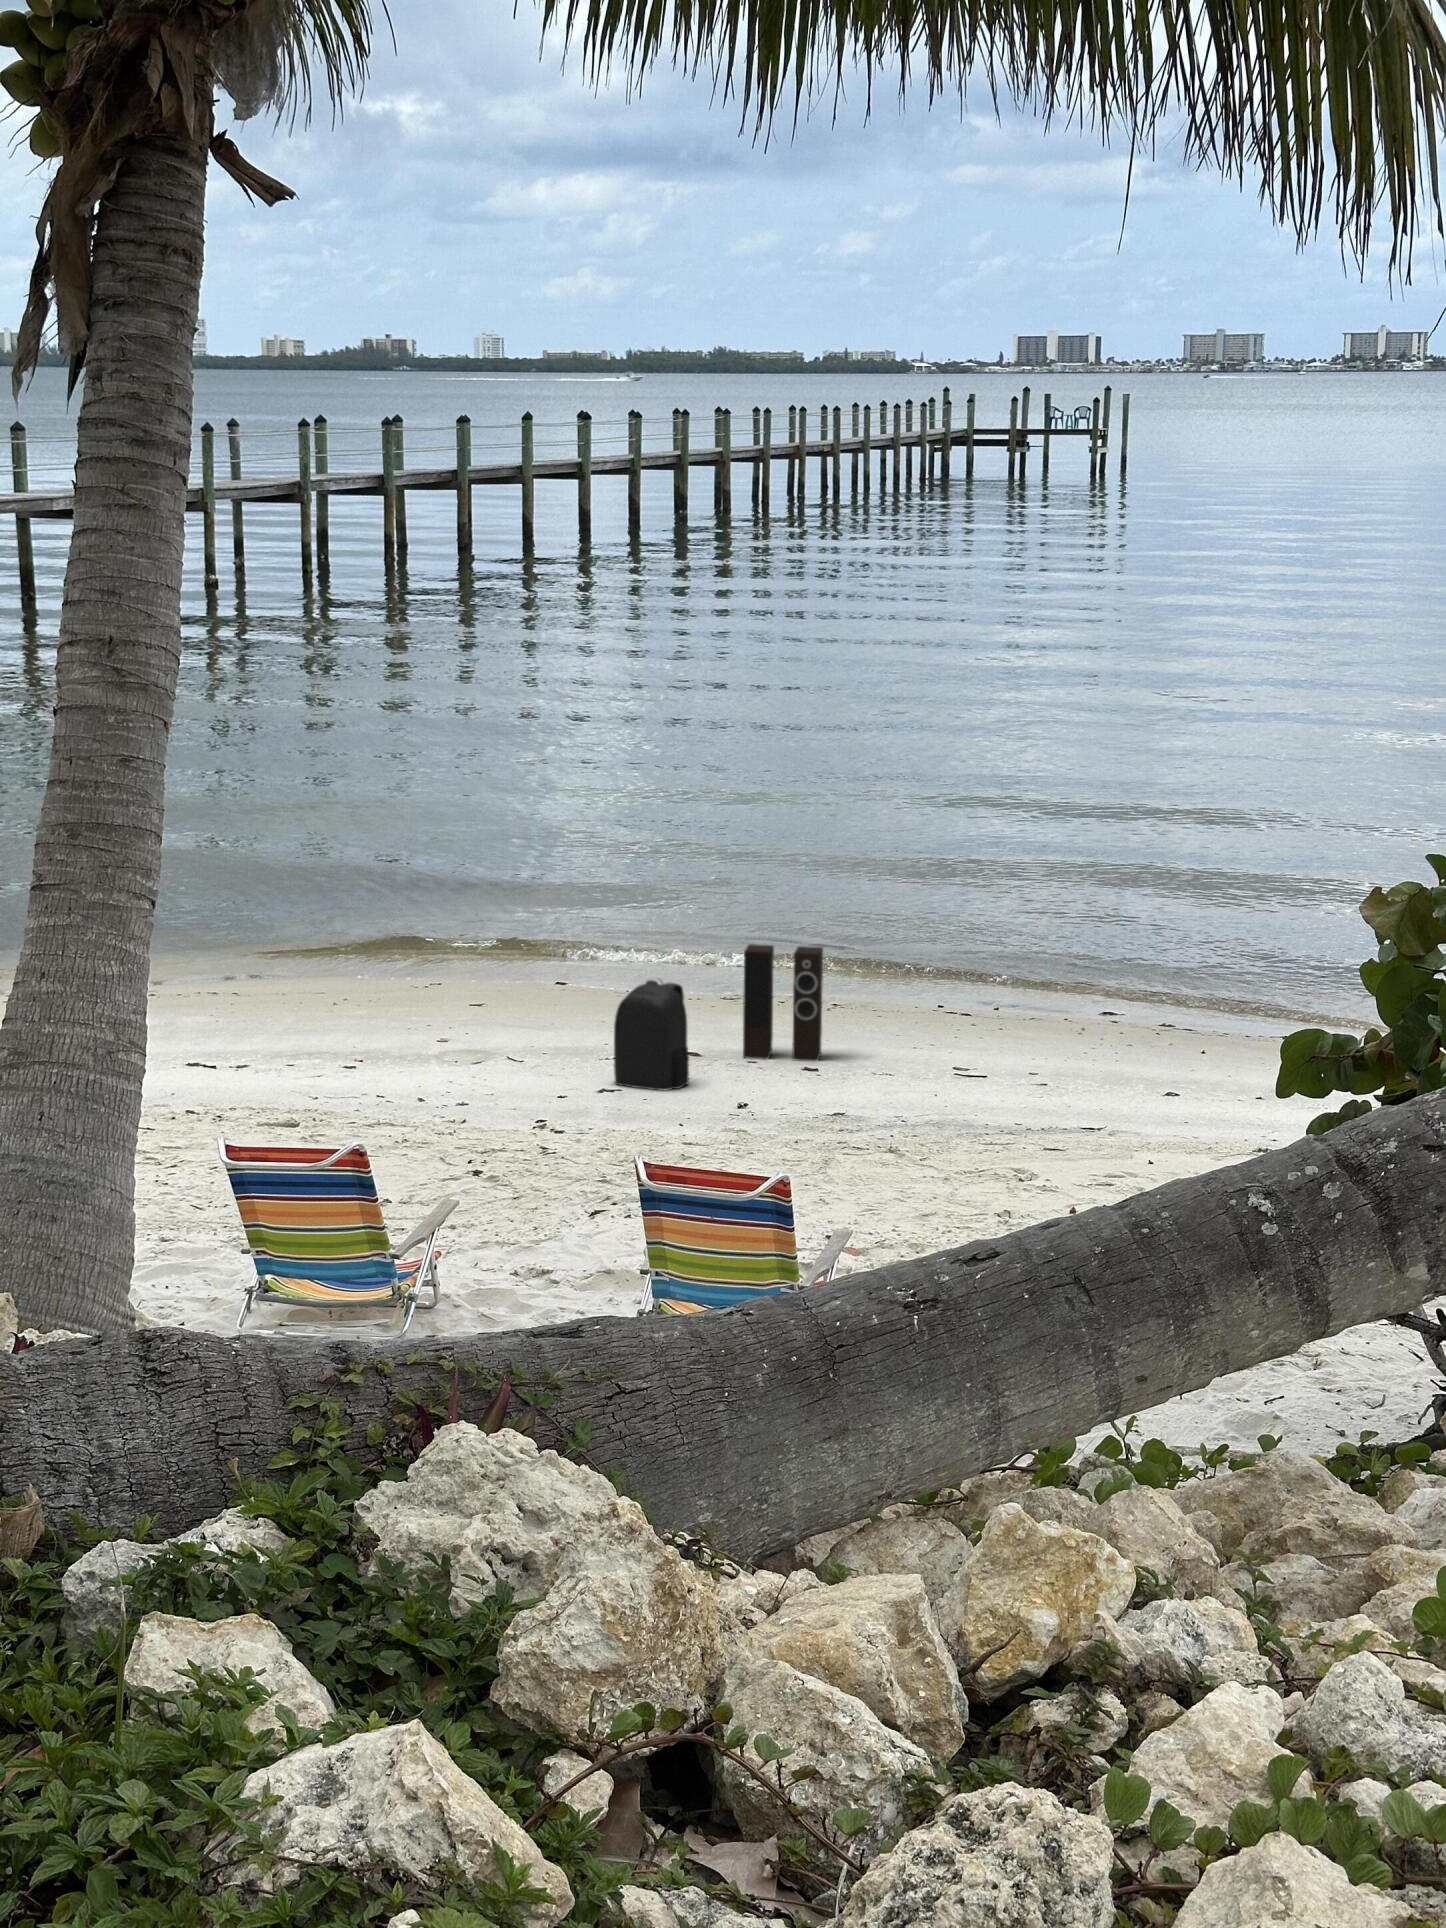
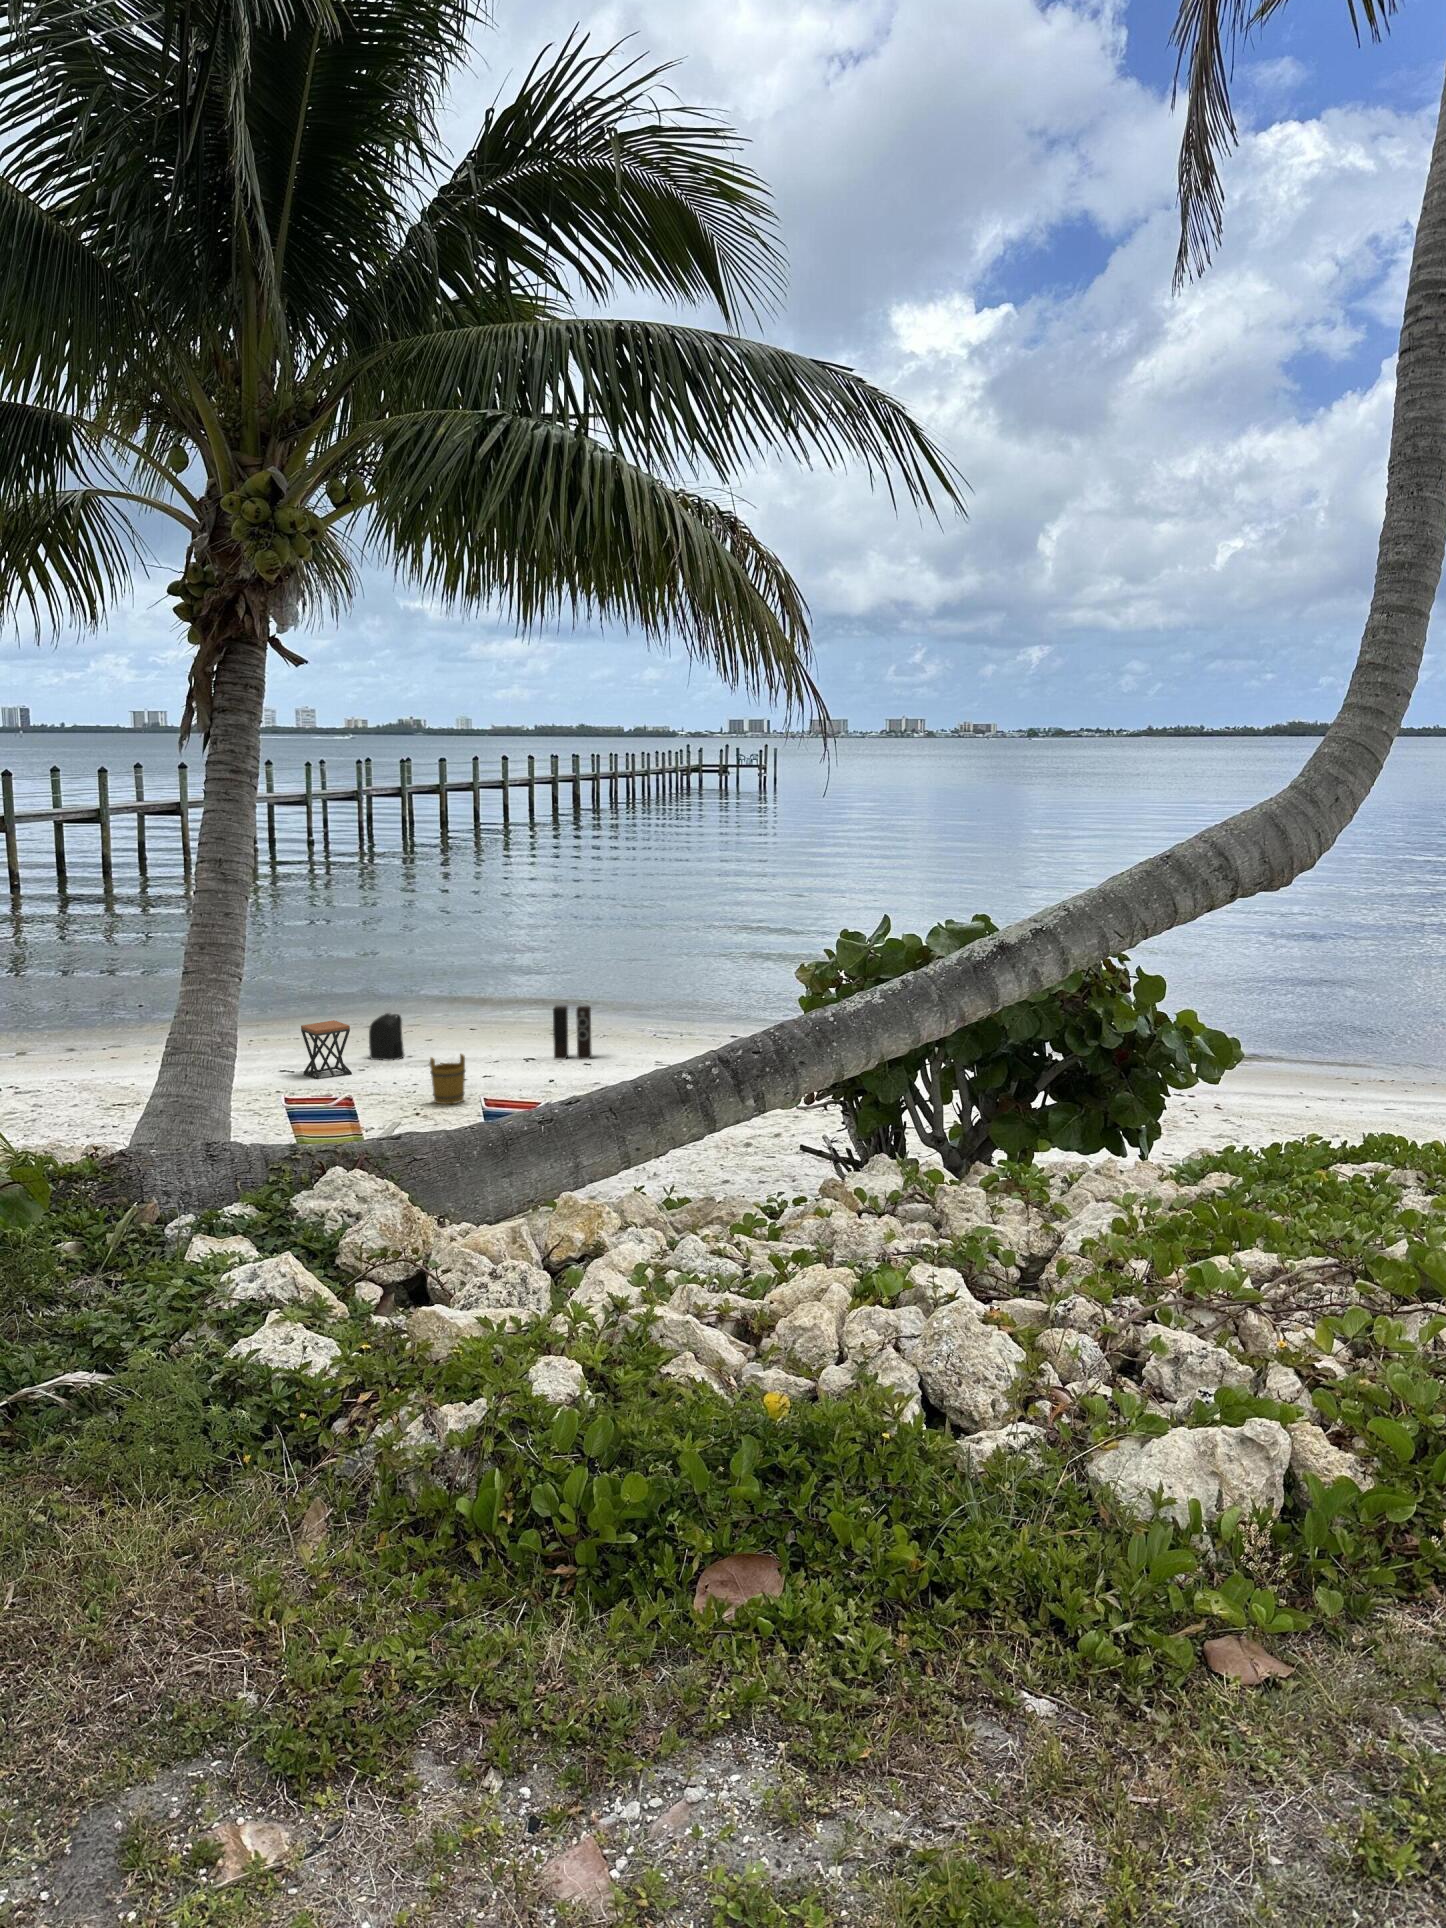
stool: none [234,960,335,1086] -> present [301,1020,352,1079]
backpack: present [614,980,689,1090] -> present [369,1013,404,1061]
bucket: none [505,1048,582,1158] -> present [430,1054,466,1104]

